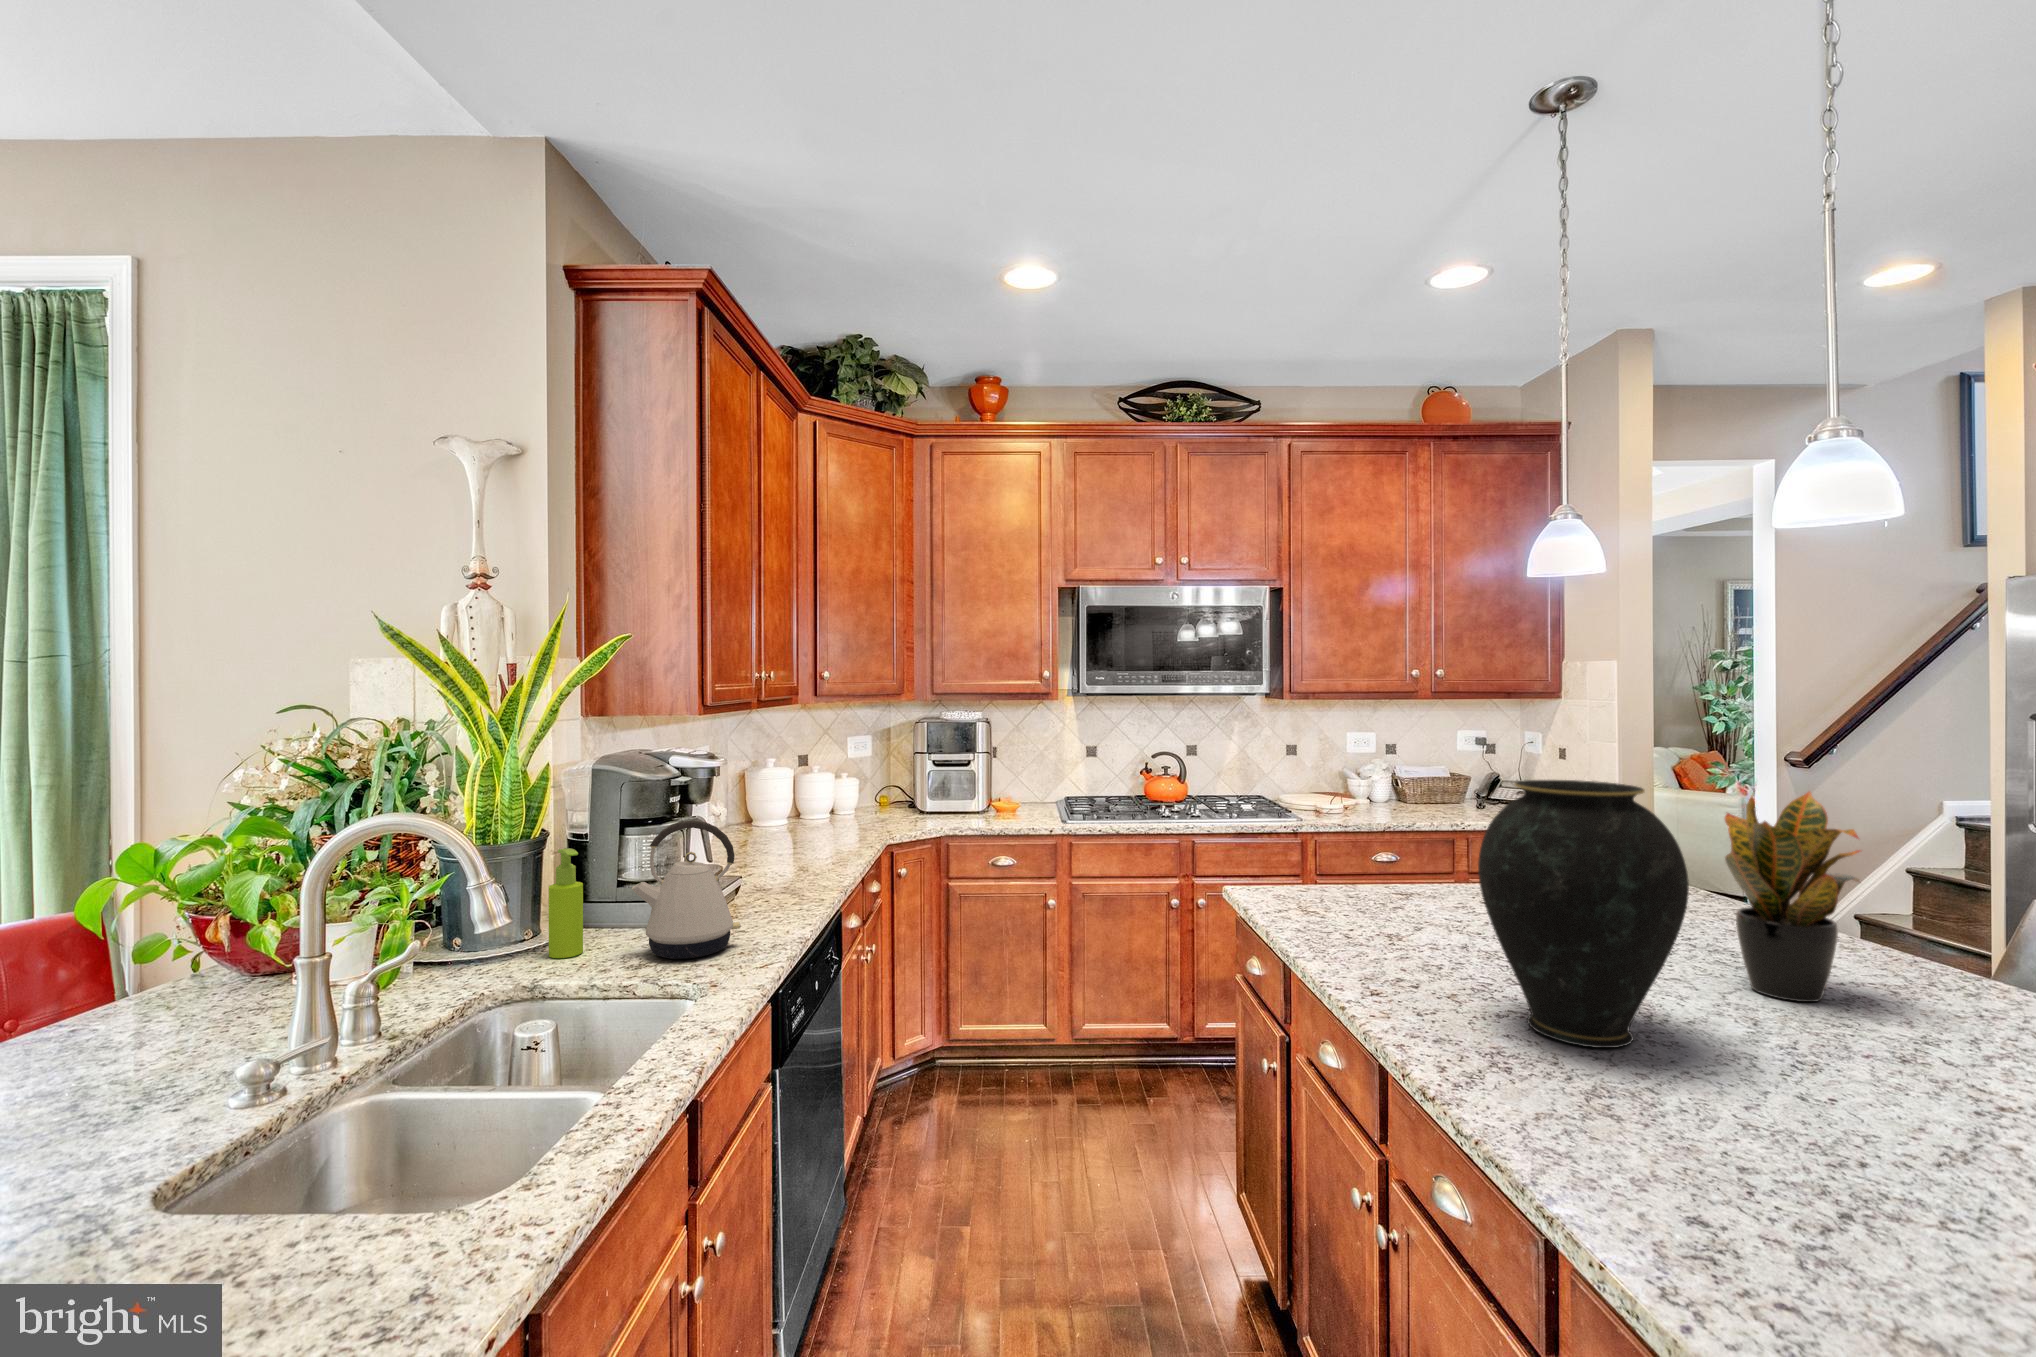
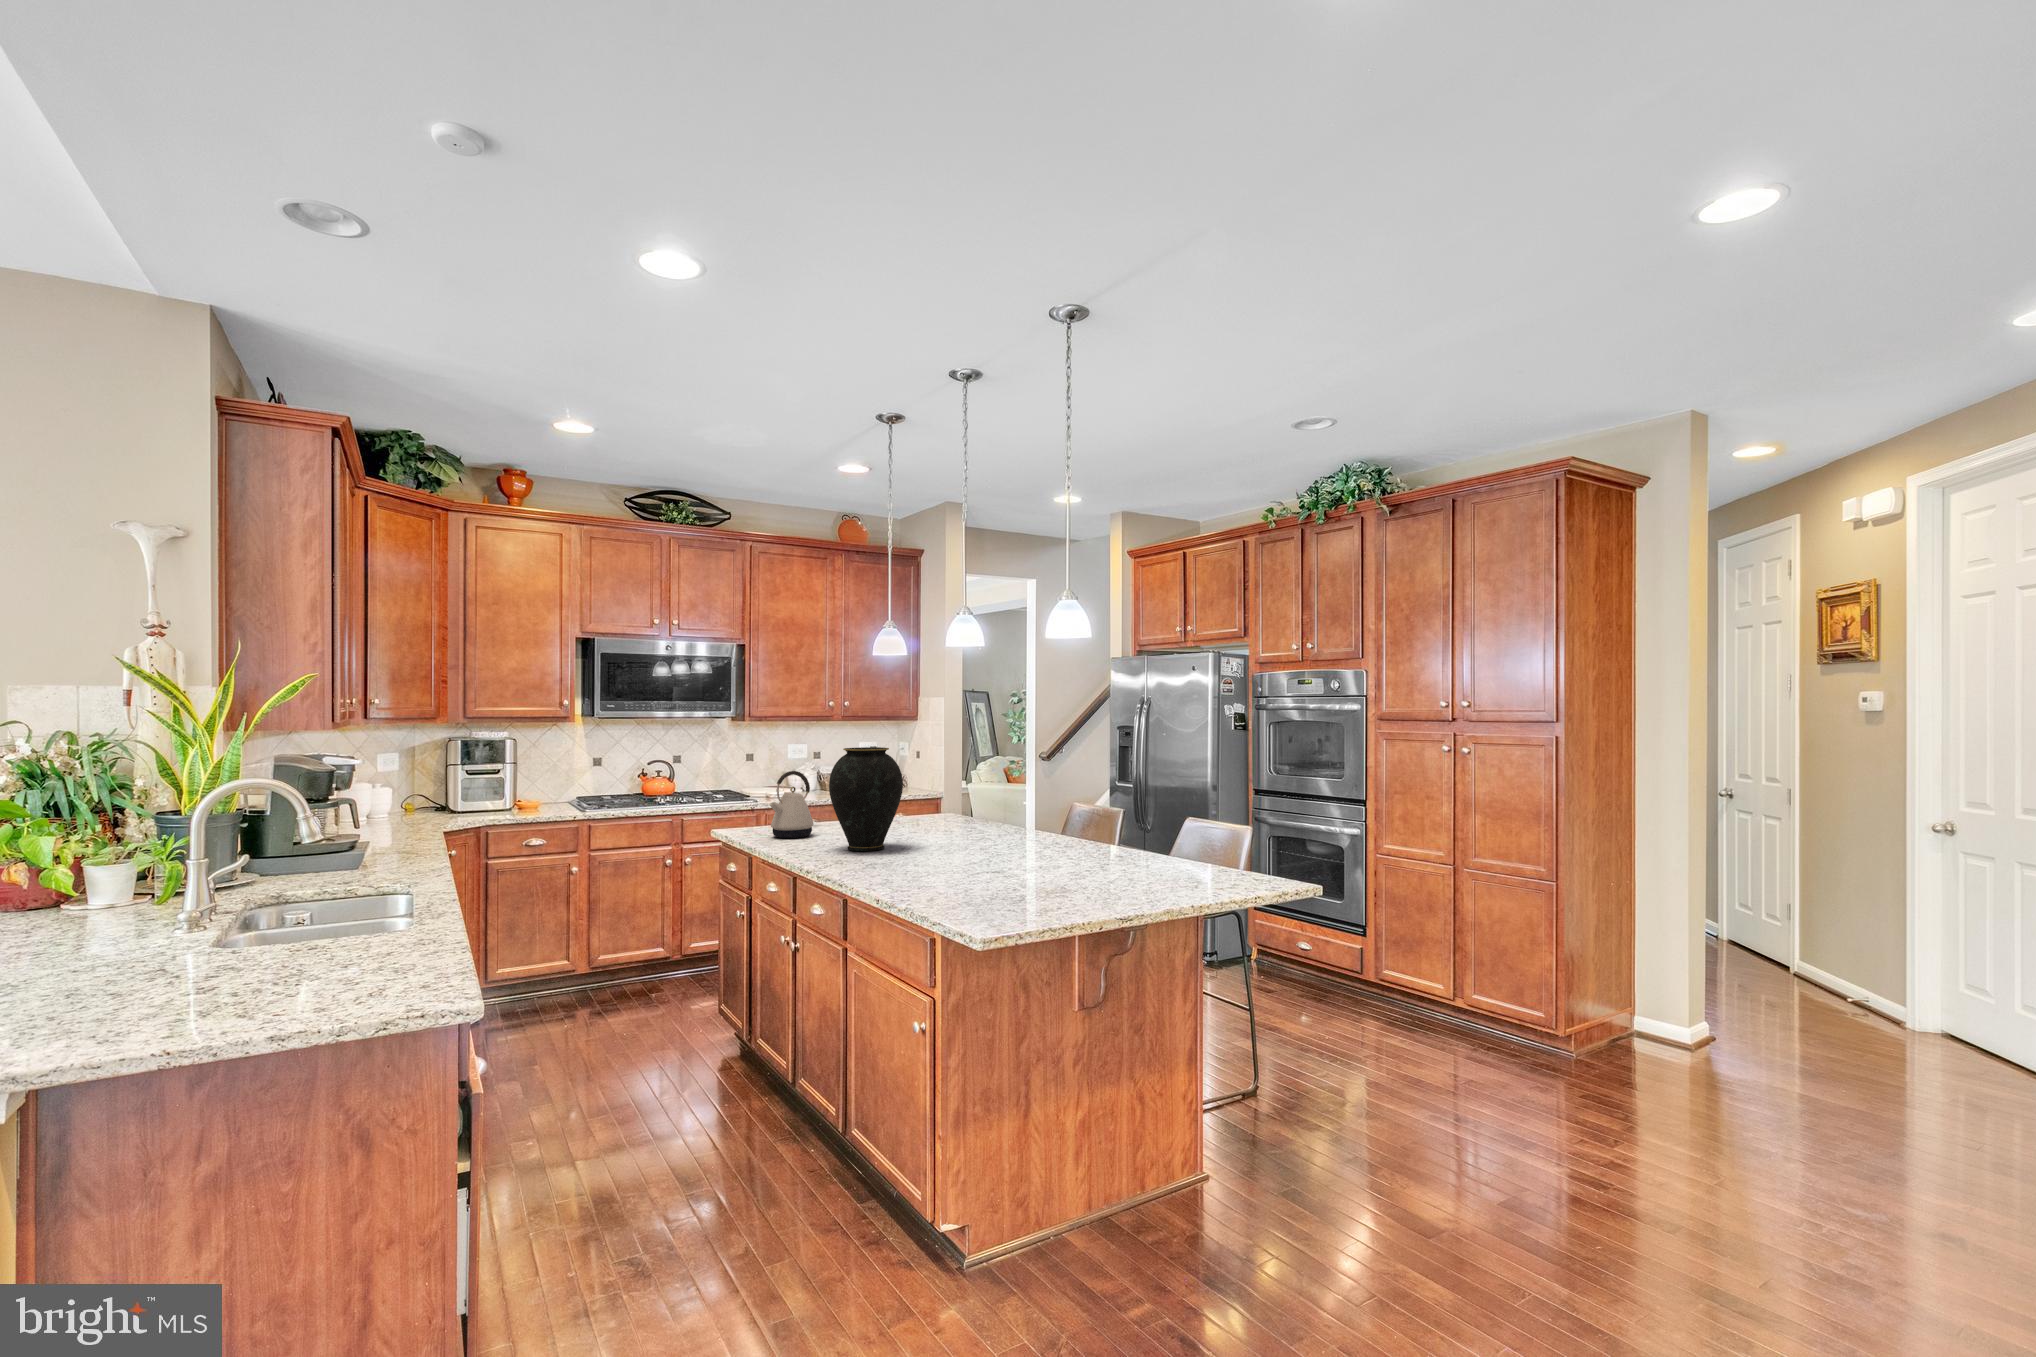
potted plant: present [1724,792,1860,1002] -> none [926,743,984,836]
kettle: present [631,820,741,959] -> present [770,771,814,838]
soap dispenser: present [549,848,583,958] -> none [261,816,290,887]

